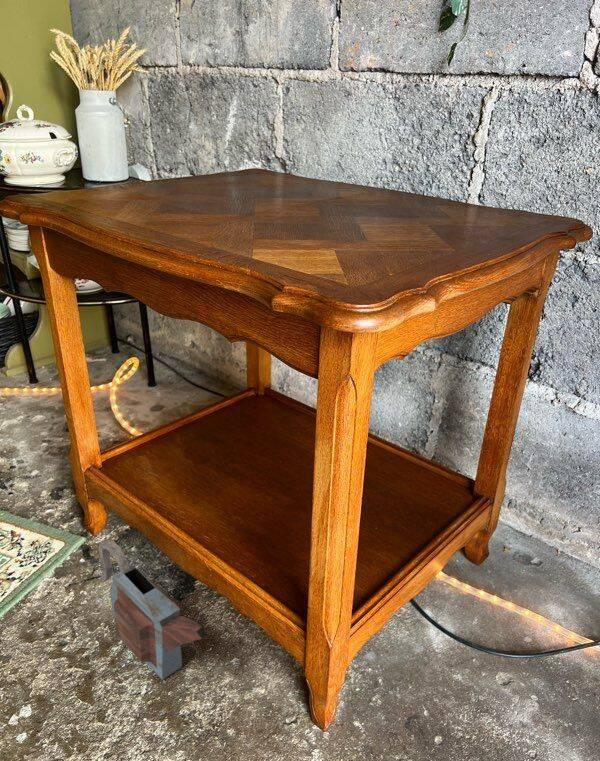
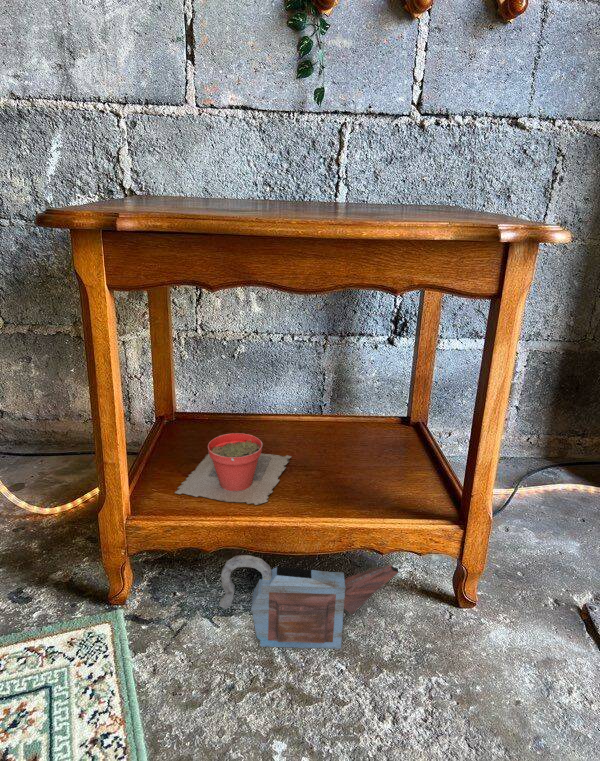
plant pot: none [147,428,282,508] -> present [175,433,291,505]

